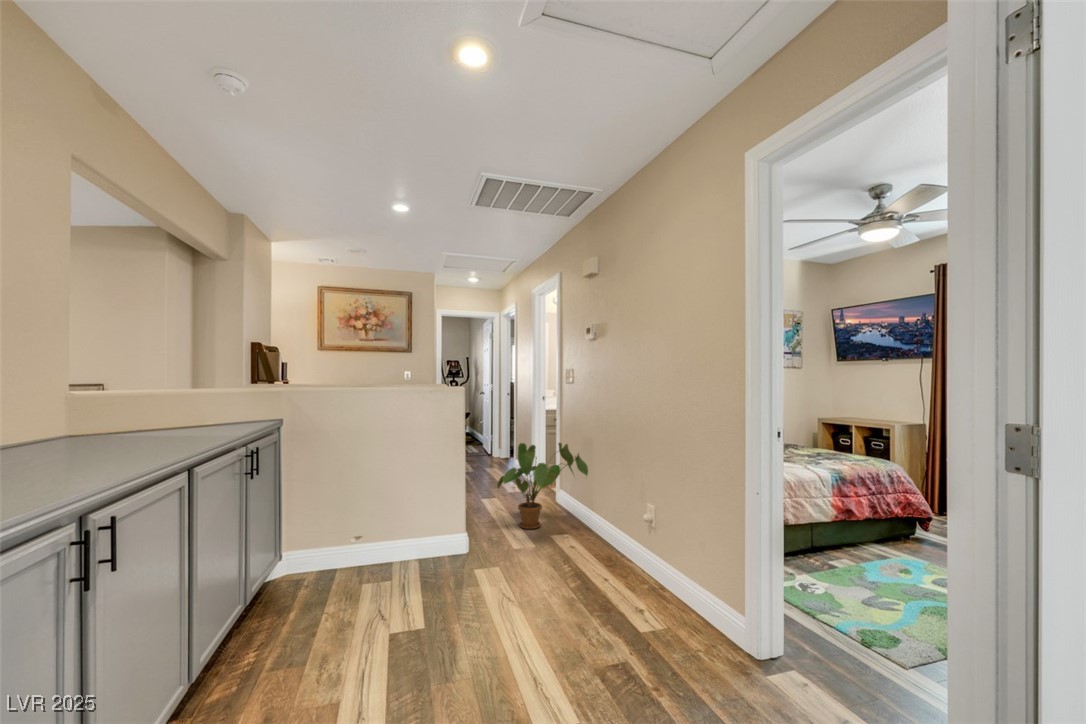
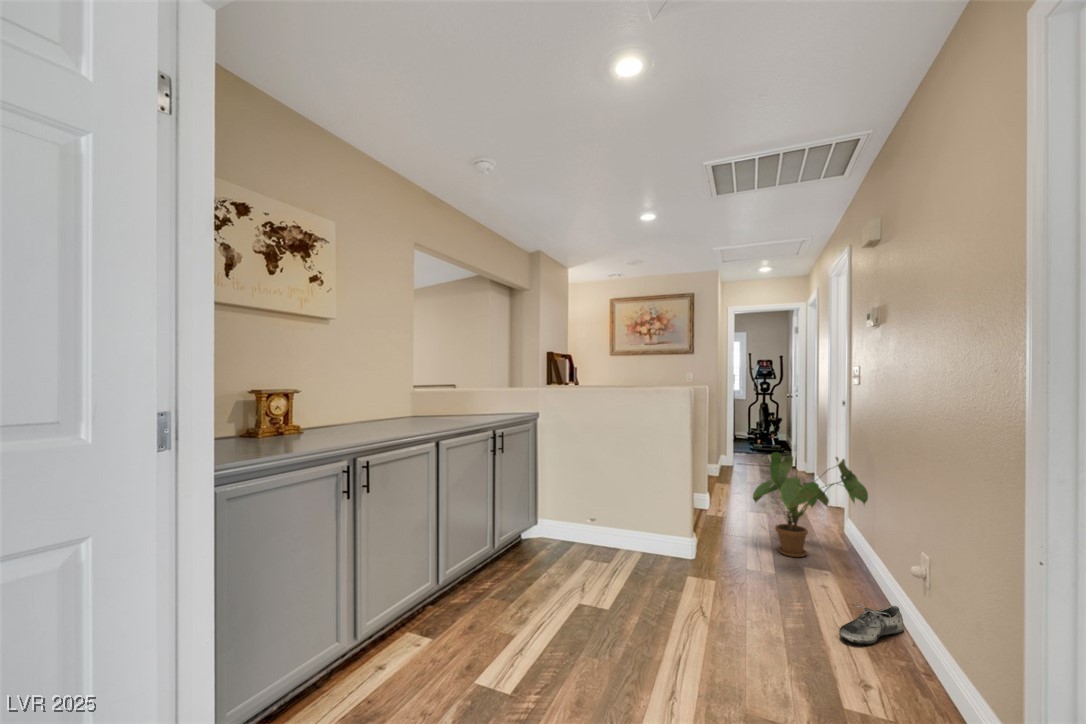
shoe: none [602,547,630,583] -> present [839,605,904,646]

